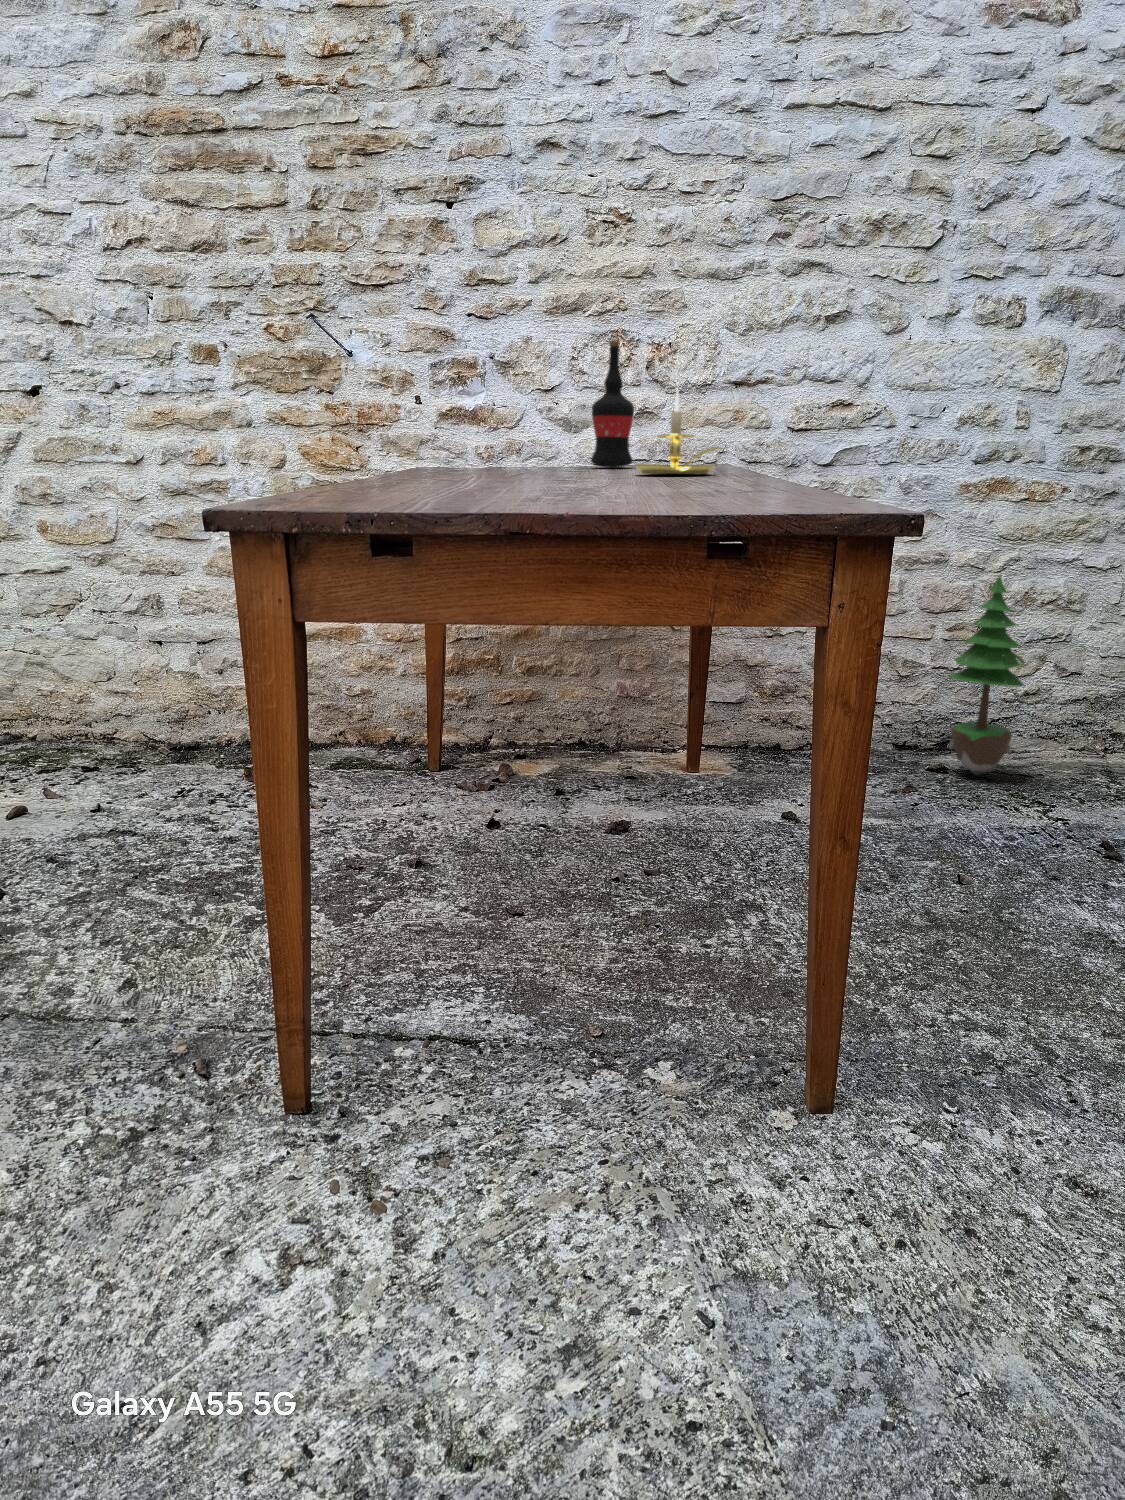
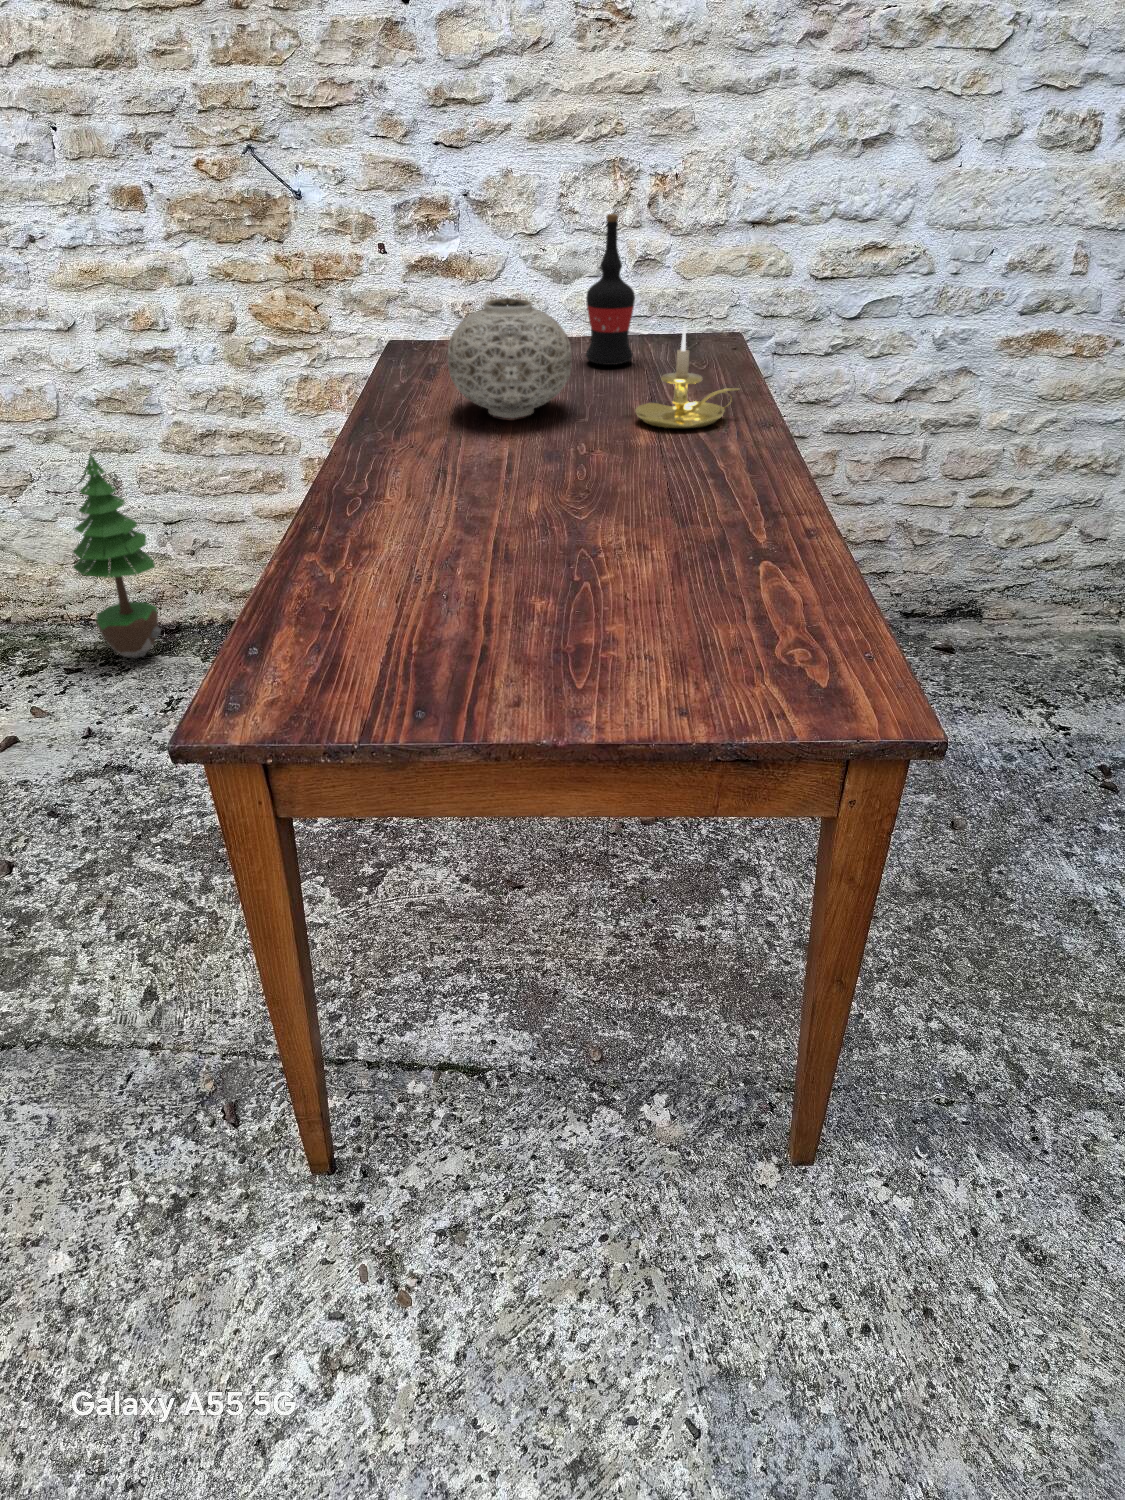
vase: none [469,374,578,474] -> present [448,298,572,418]
potted tree: present [948,576,1025,775] -> present [73,455,161,658]

